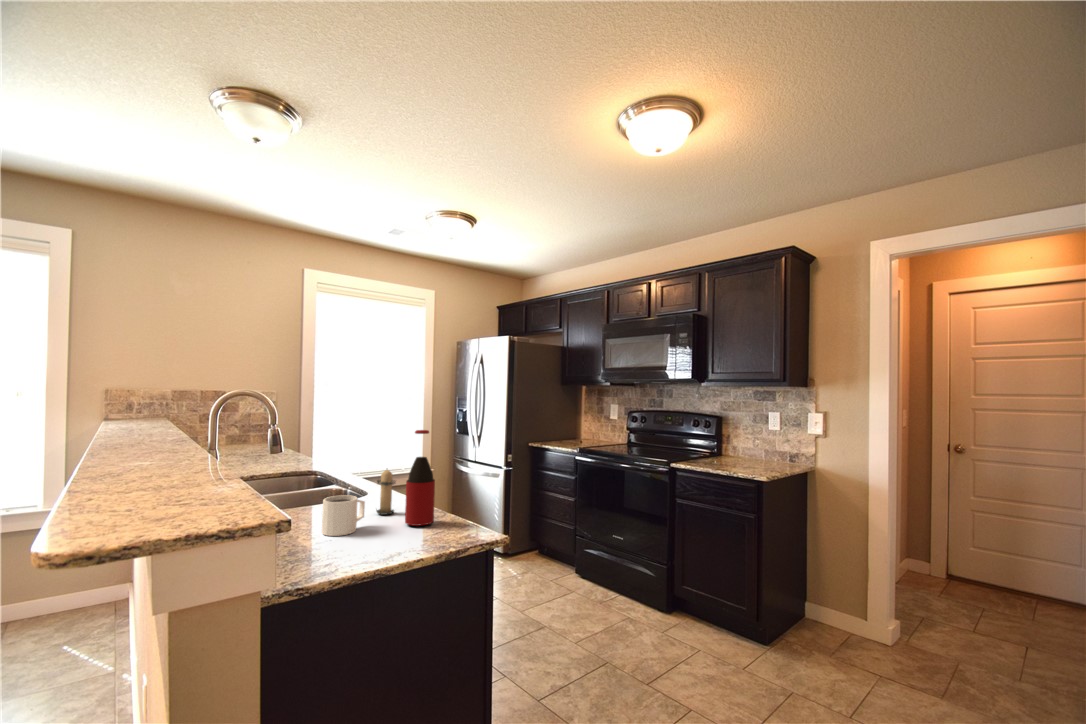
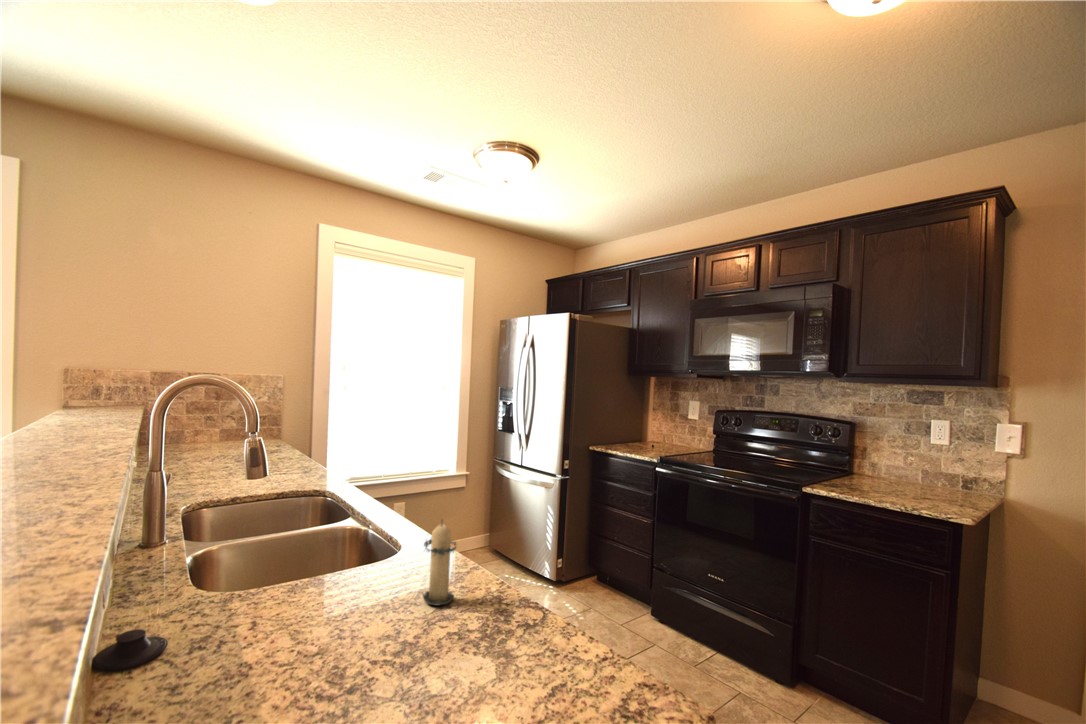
bottle: present [405,430,435,526] -> none [480,462,535,650]
mug: present [322,495,365,536] -> none [325,584,407,679]

